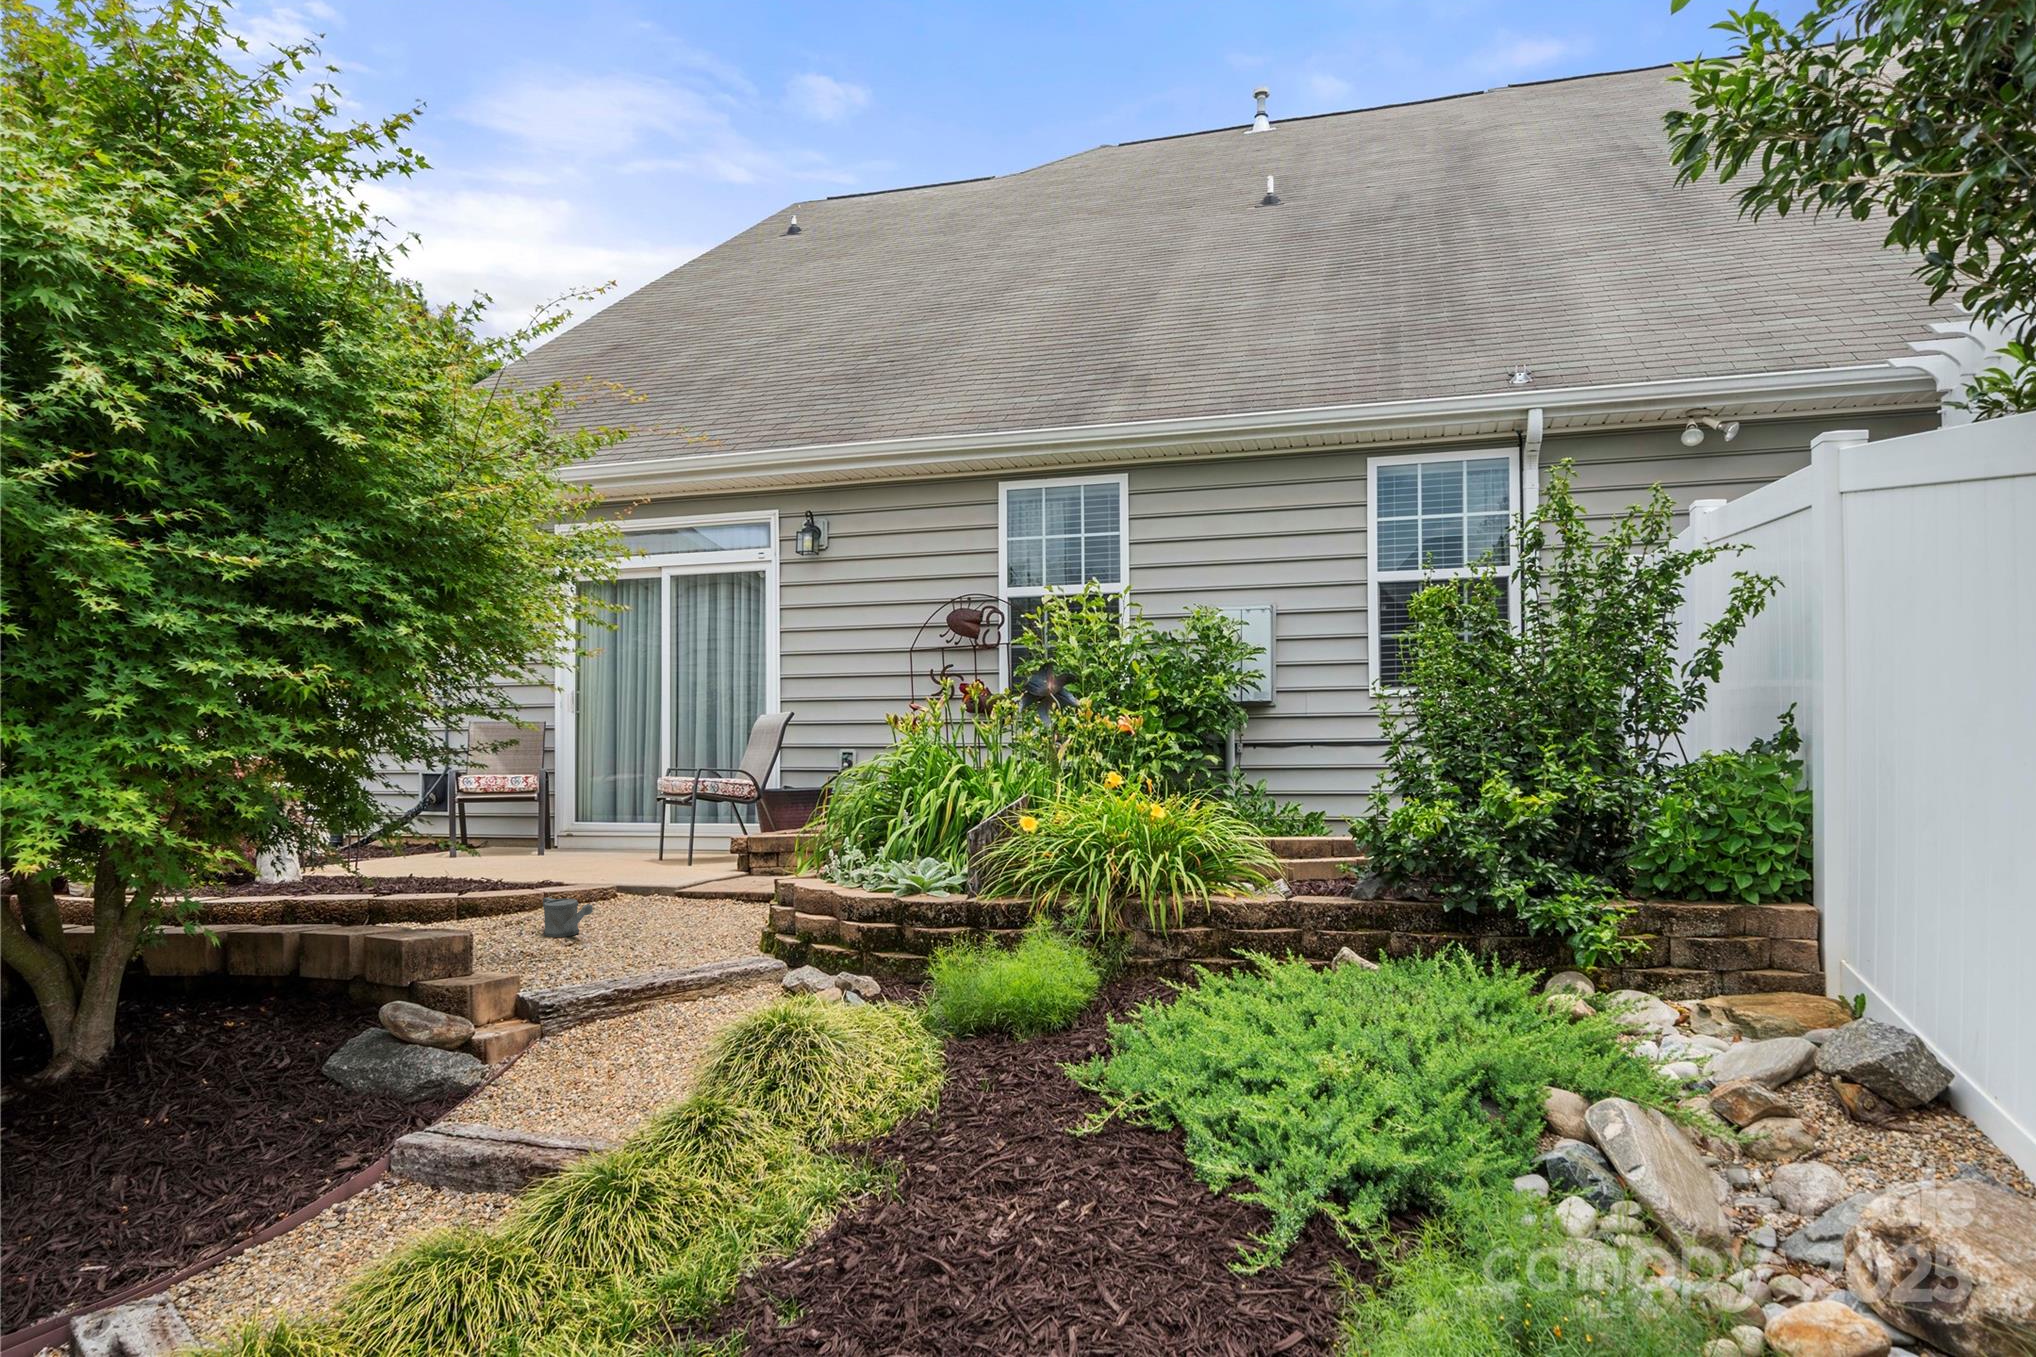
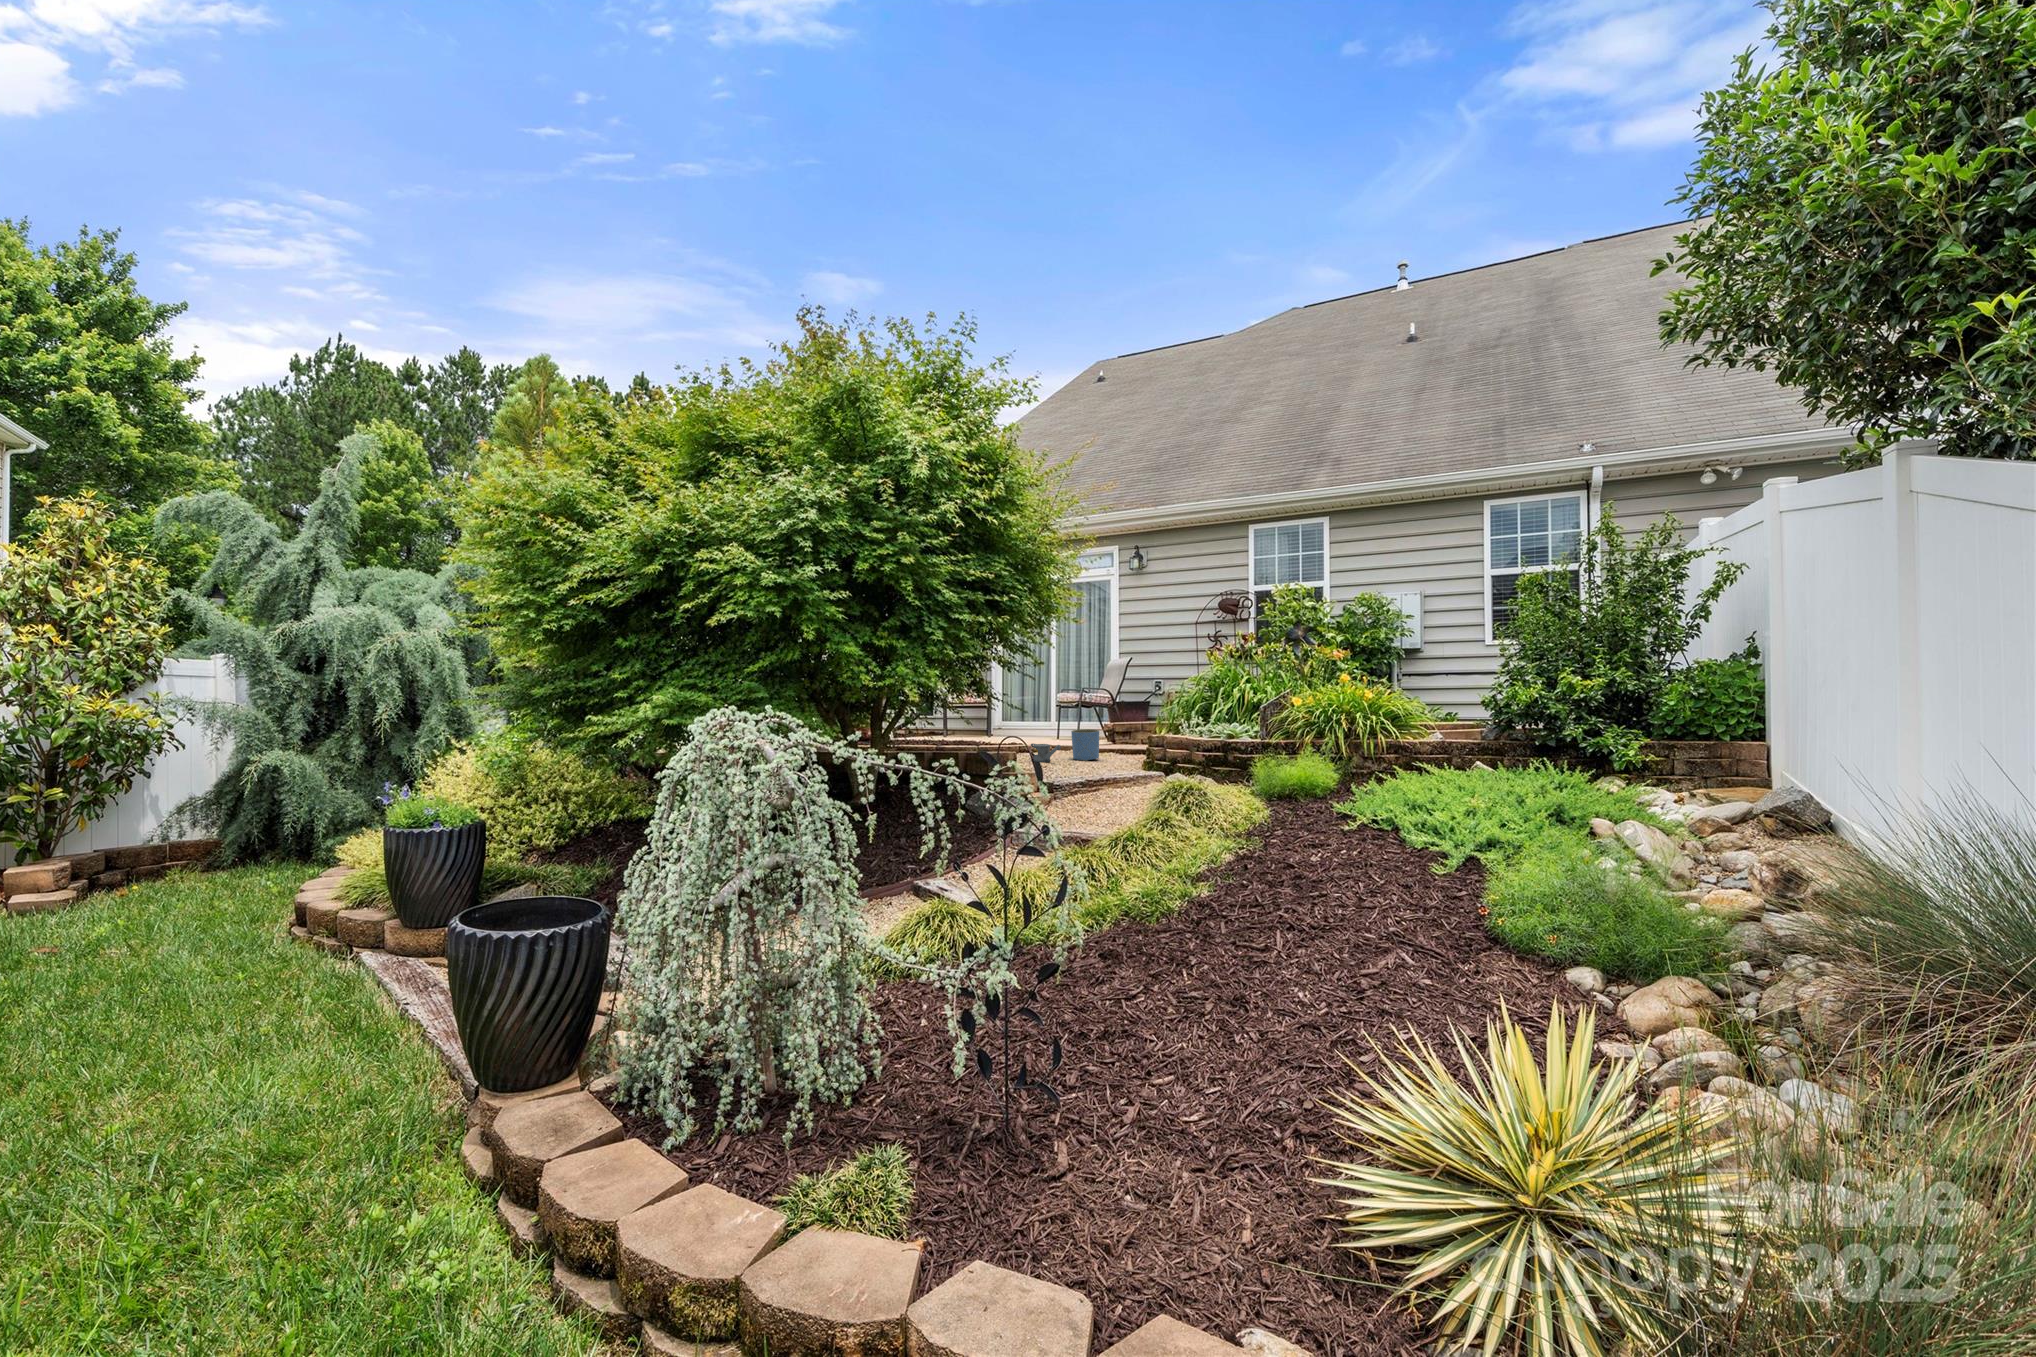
planter: none [631,862,687,928] -> present [1071,729,1099,761]

